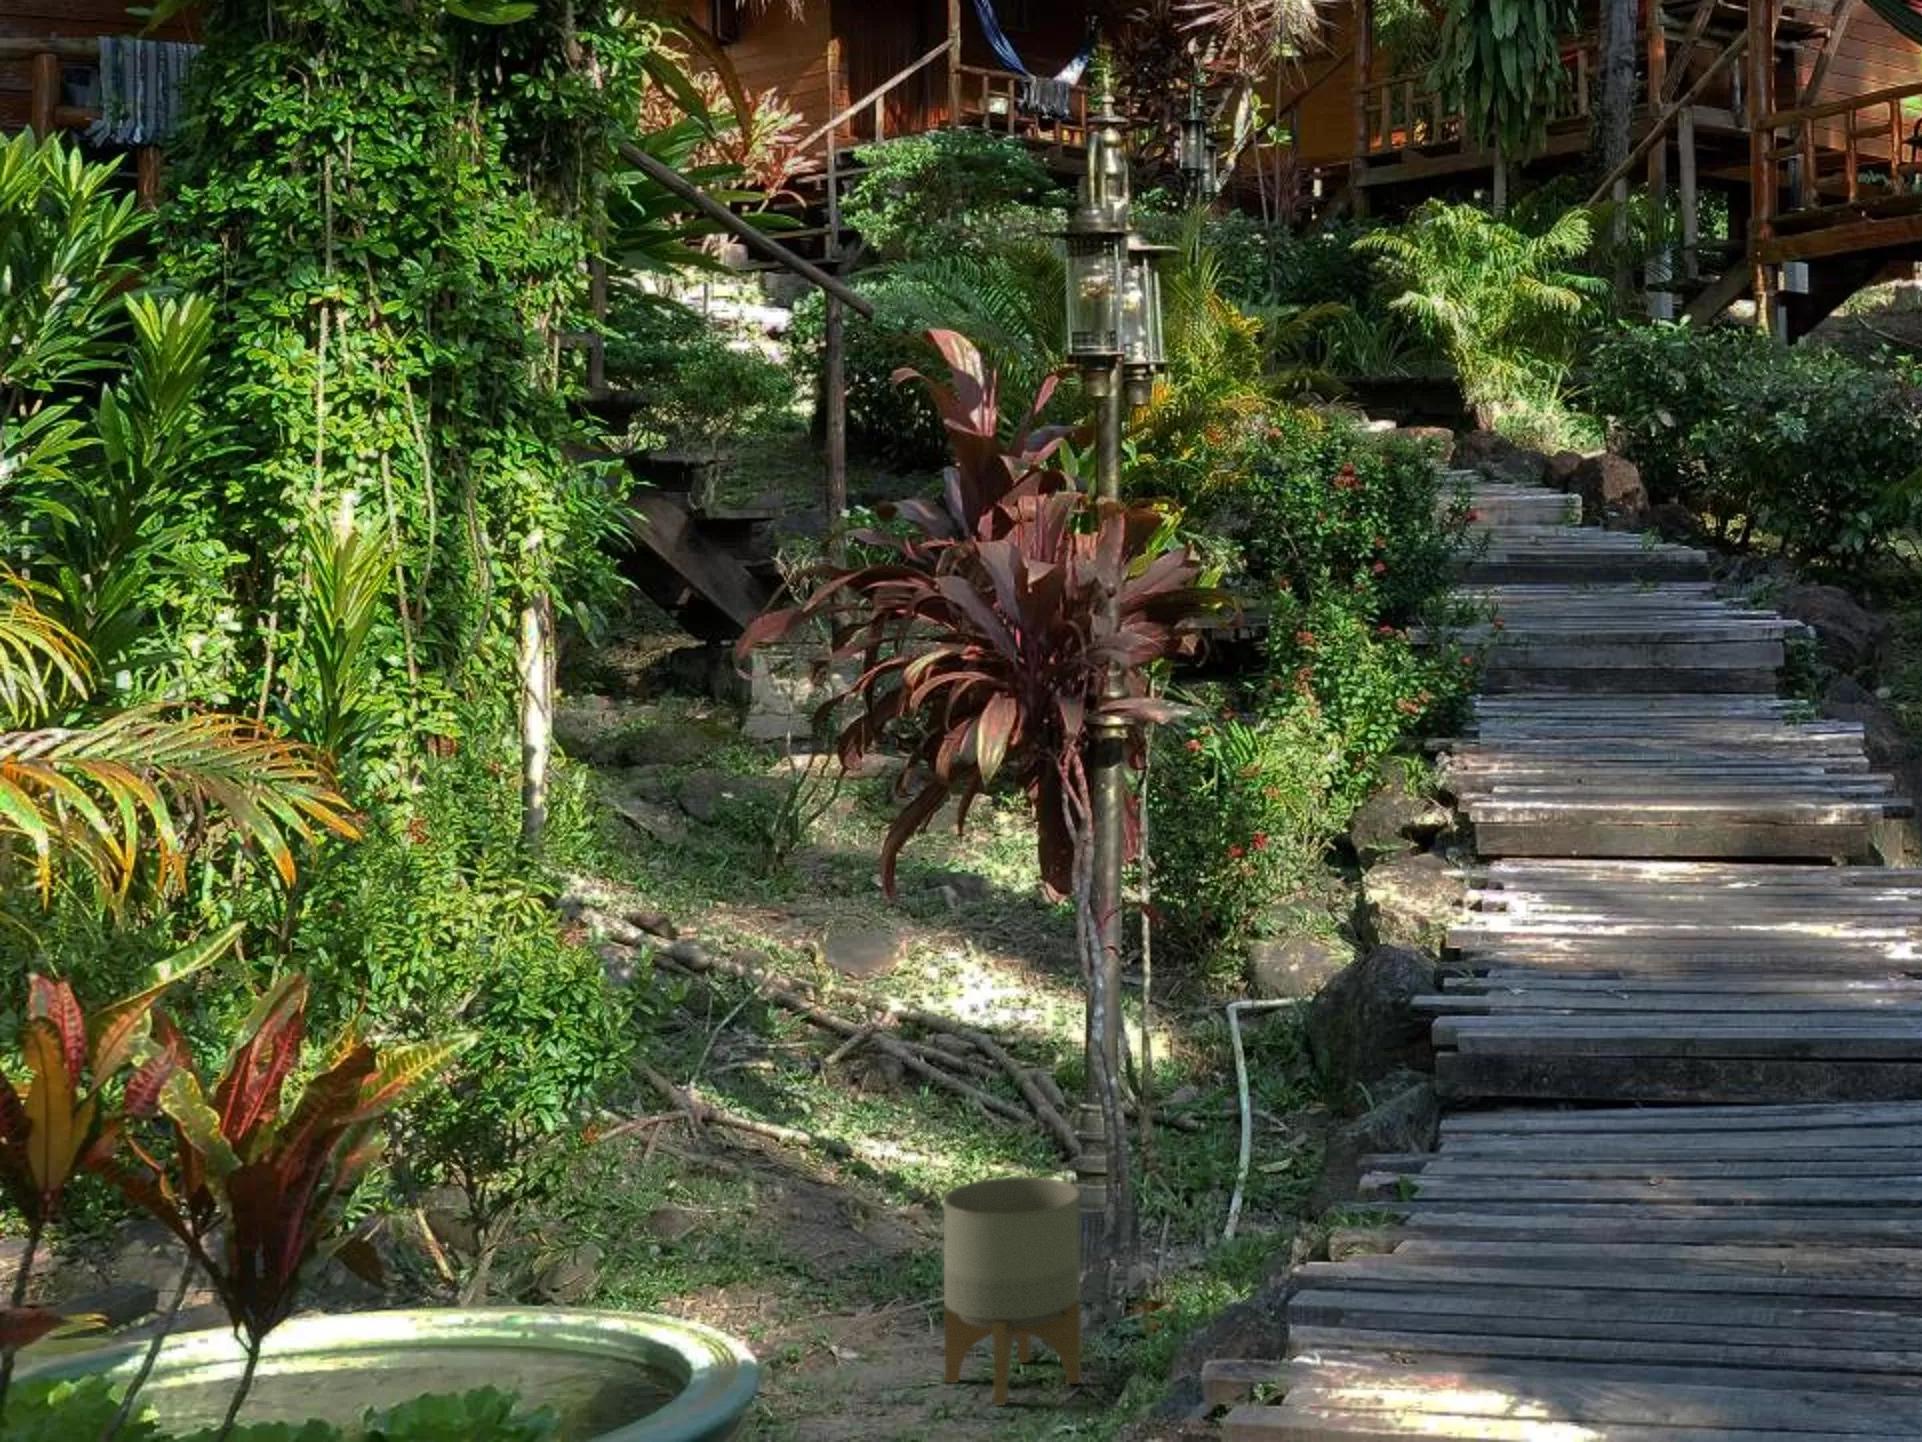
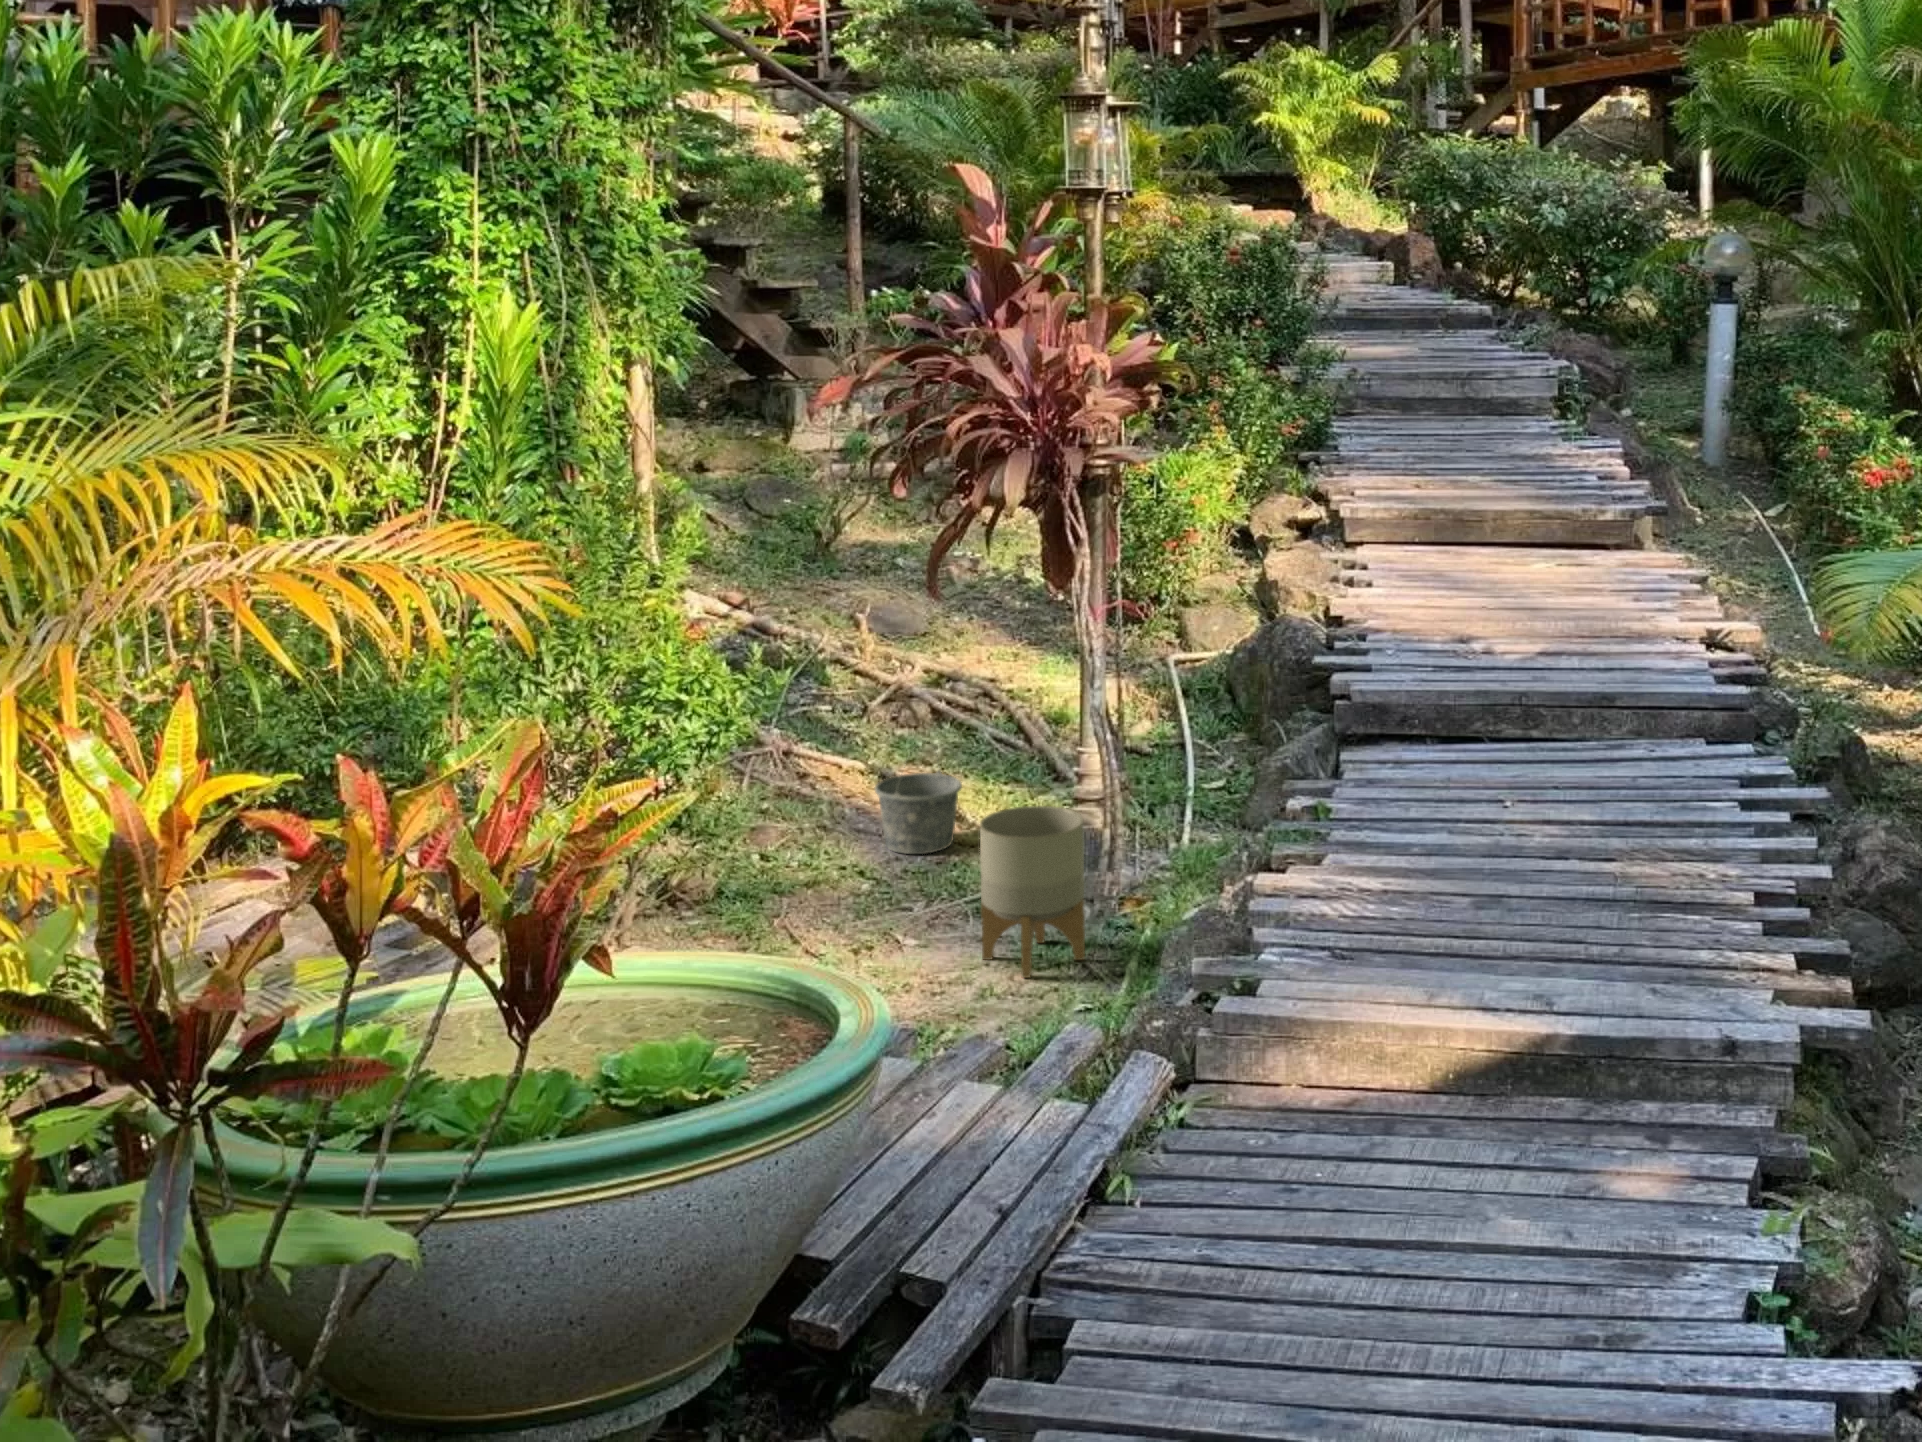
bucket: none [821,1100,937,1254] -> present [875,770,962,854]

